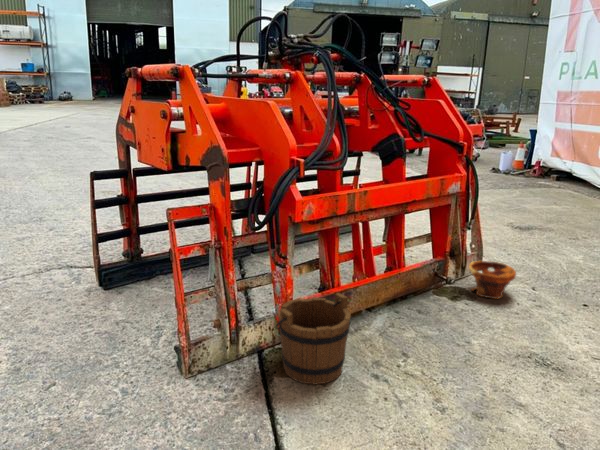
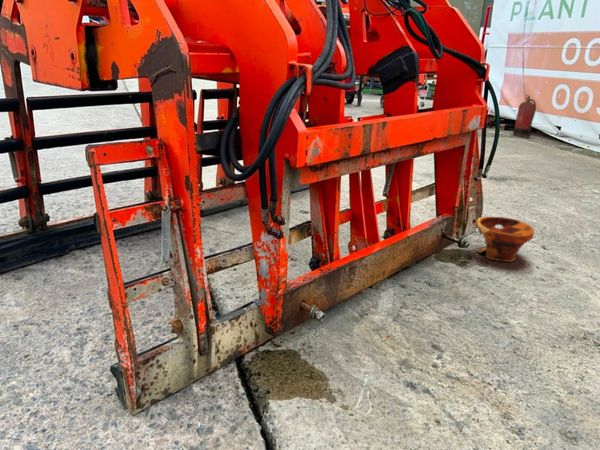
fire extinguisher: none [562,148,583,189] -> present [513,95,536,138]
bucket: present [276,293,351,385] -> none [268,269,381,408]

